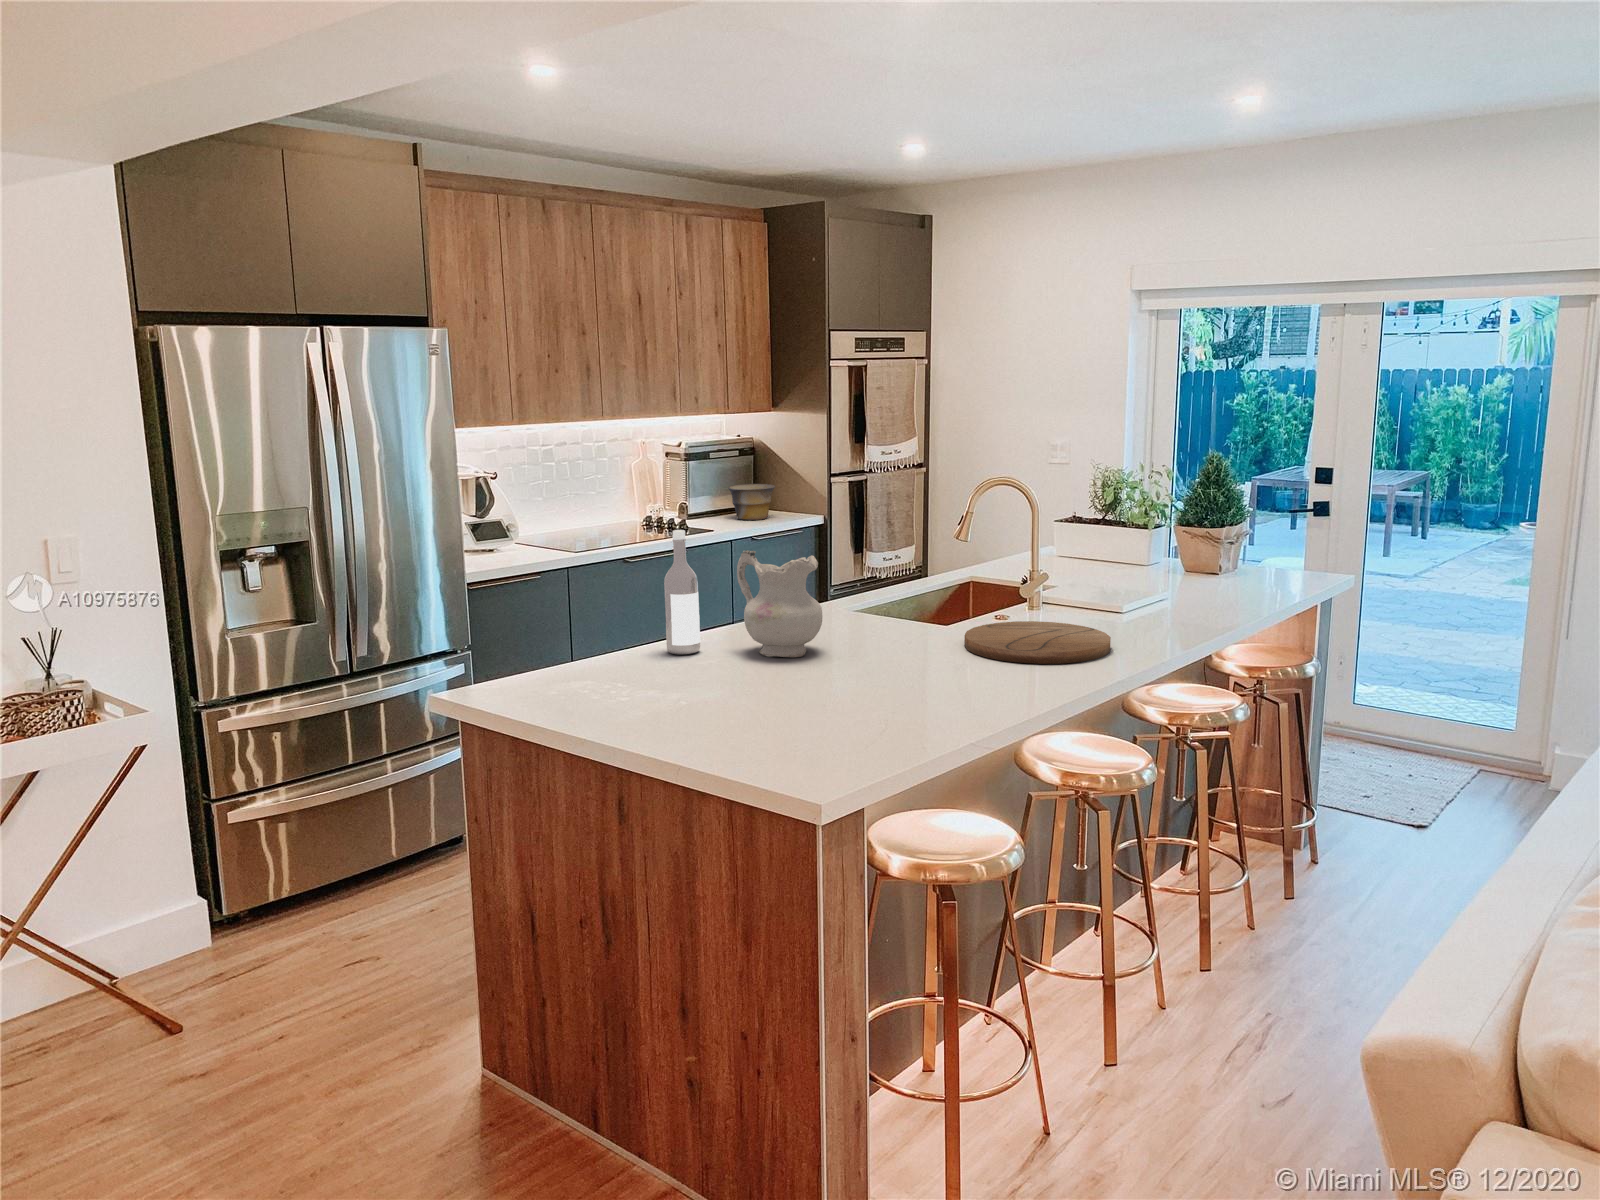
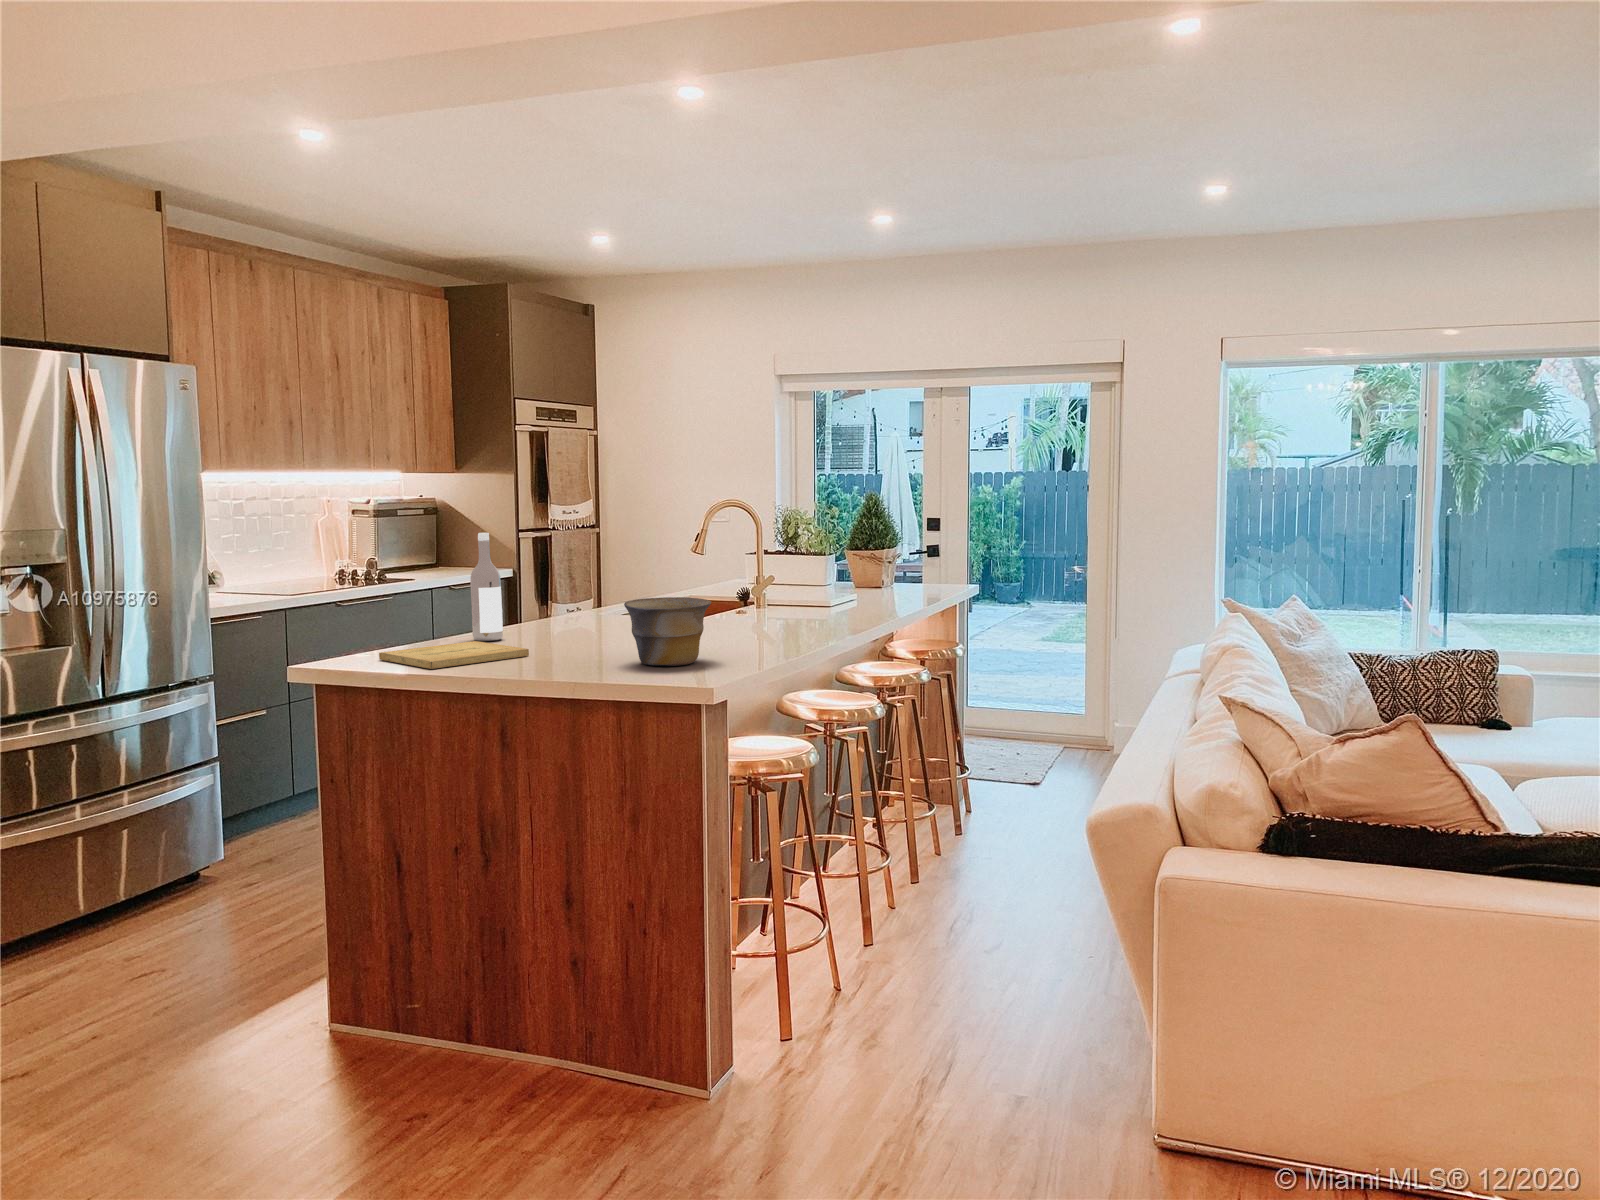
bowl: present [728,484,775,520] -> present [624,597,711,666]
ceramic pitcher: present [737,550,822,657] -> none [533,550,610,638]
cutting board: present [964,621,1111,664] -> none [722,609,837,632]
book: none [540,659,698,707] -> present [379,641,529,669]

